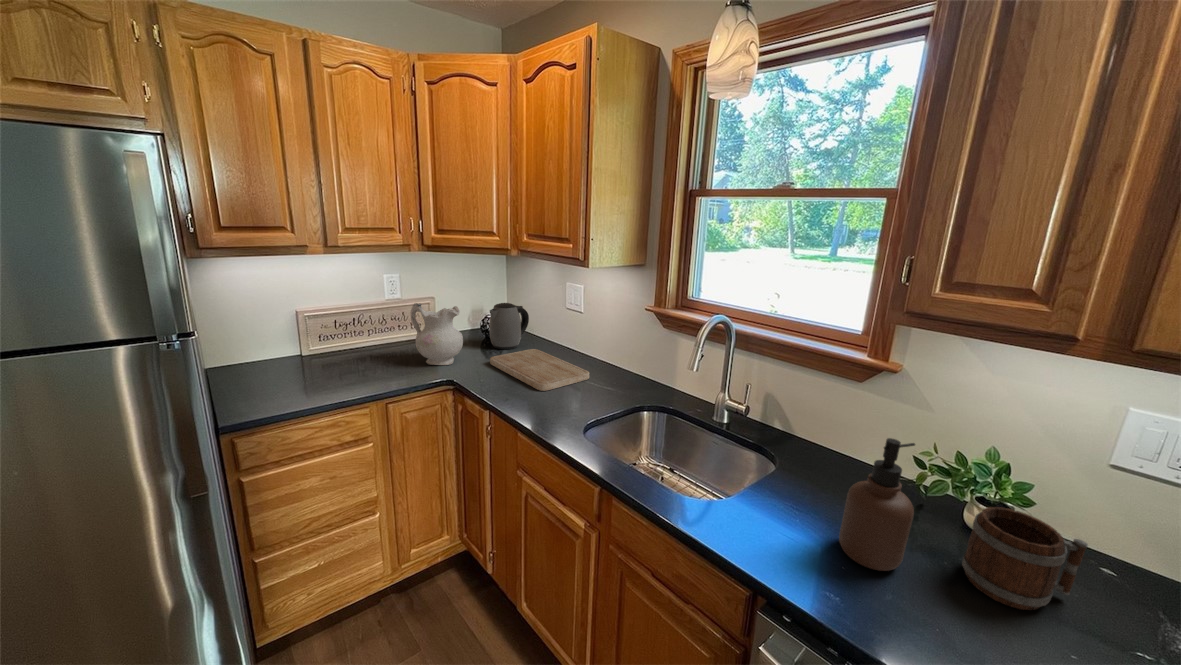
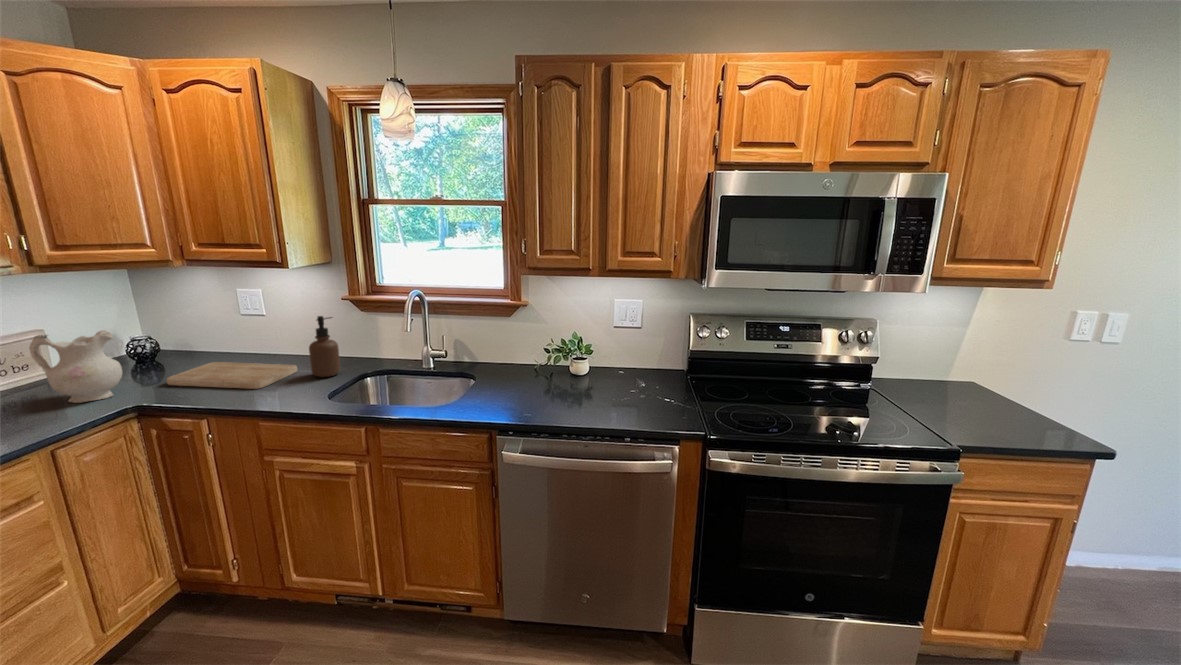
kettle: present [489,303,529,349] -> none [138,321,188,373]
soap dispenser: present [839,438,915,571] -> present [309,316,340,377]
mug: present [962,507,1088,610] -> none [574,354,611,394]

